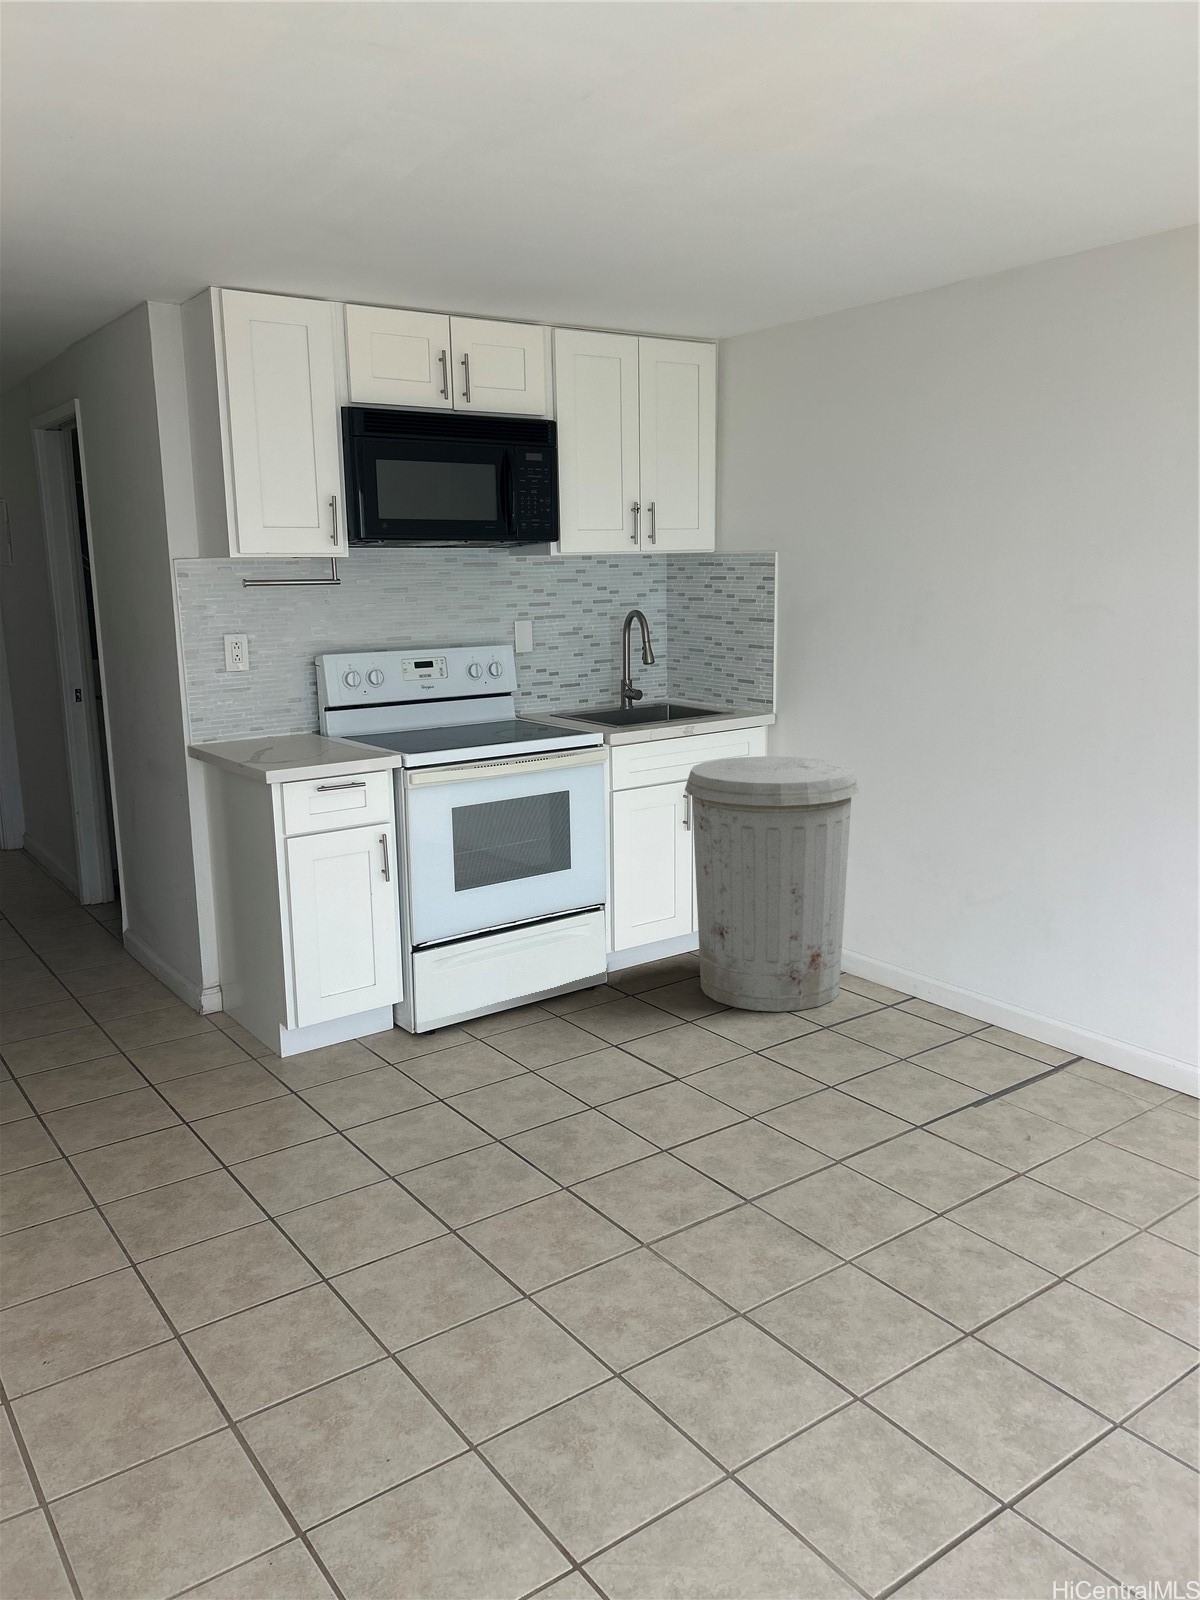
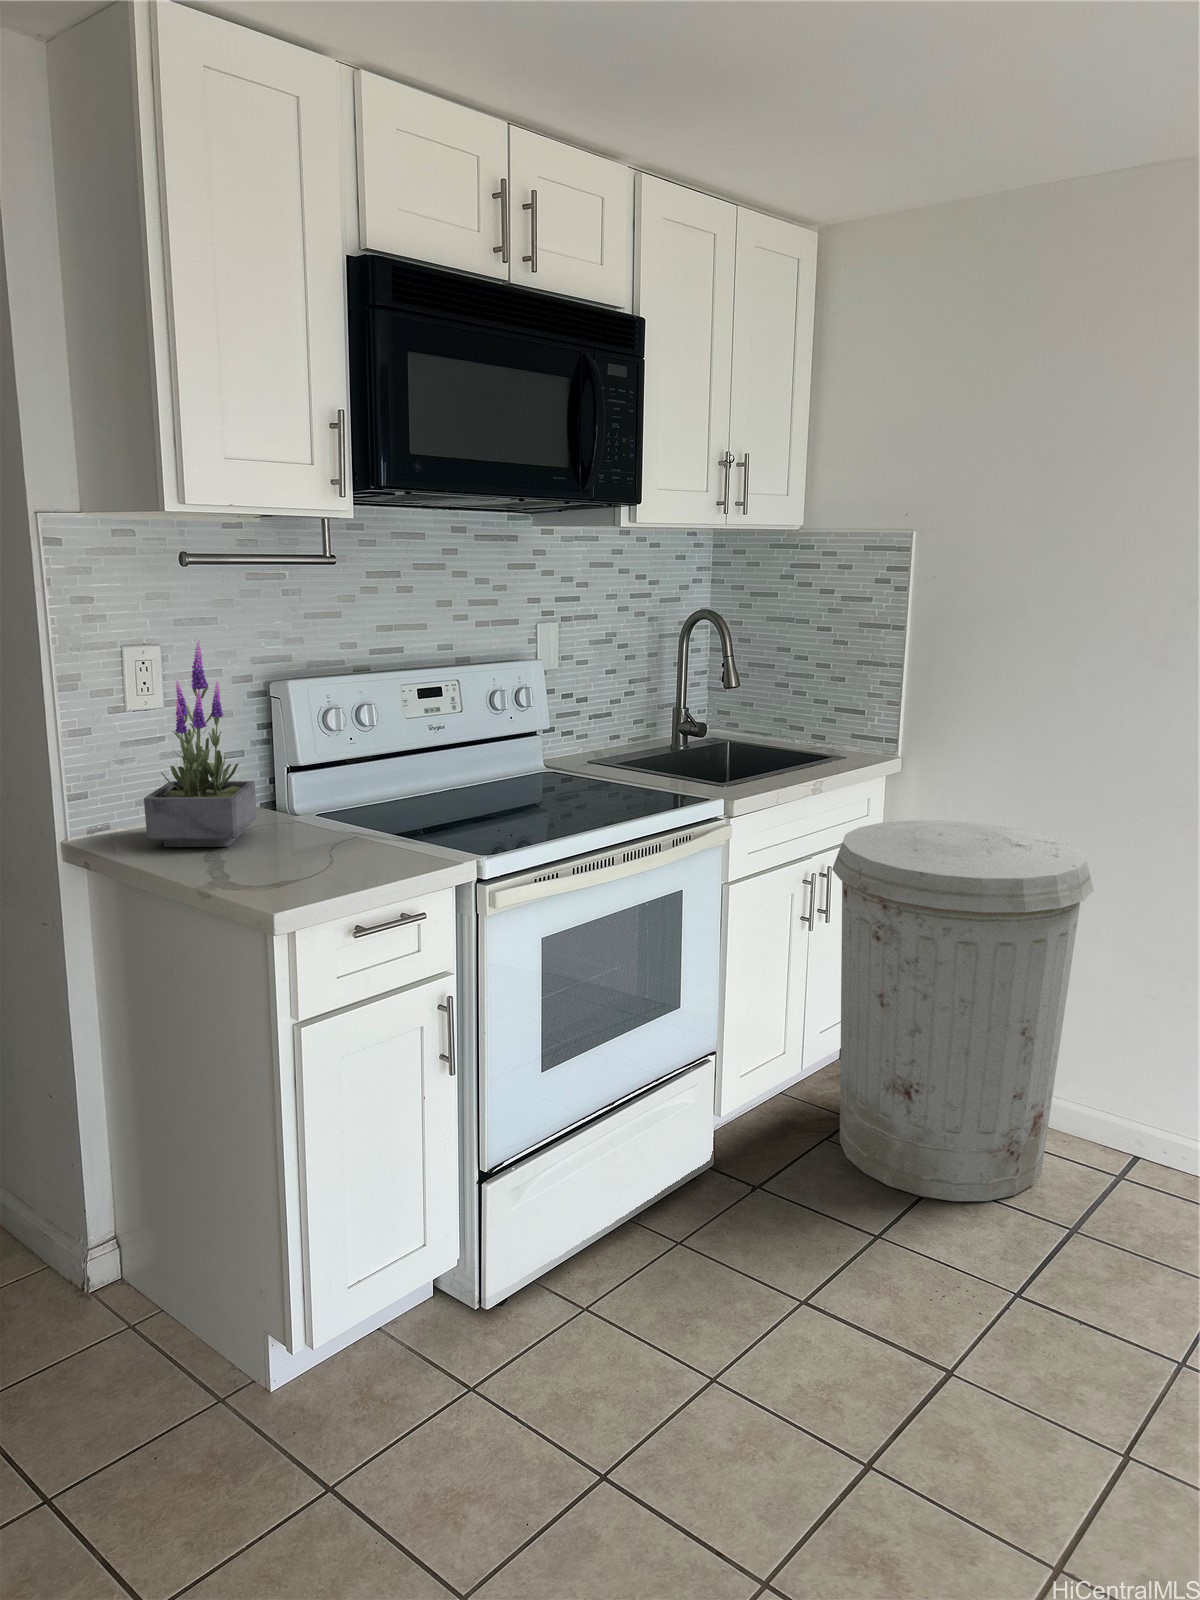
potted plant: none [228,630,297,748] -> present [144,641,257,847]

